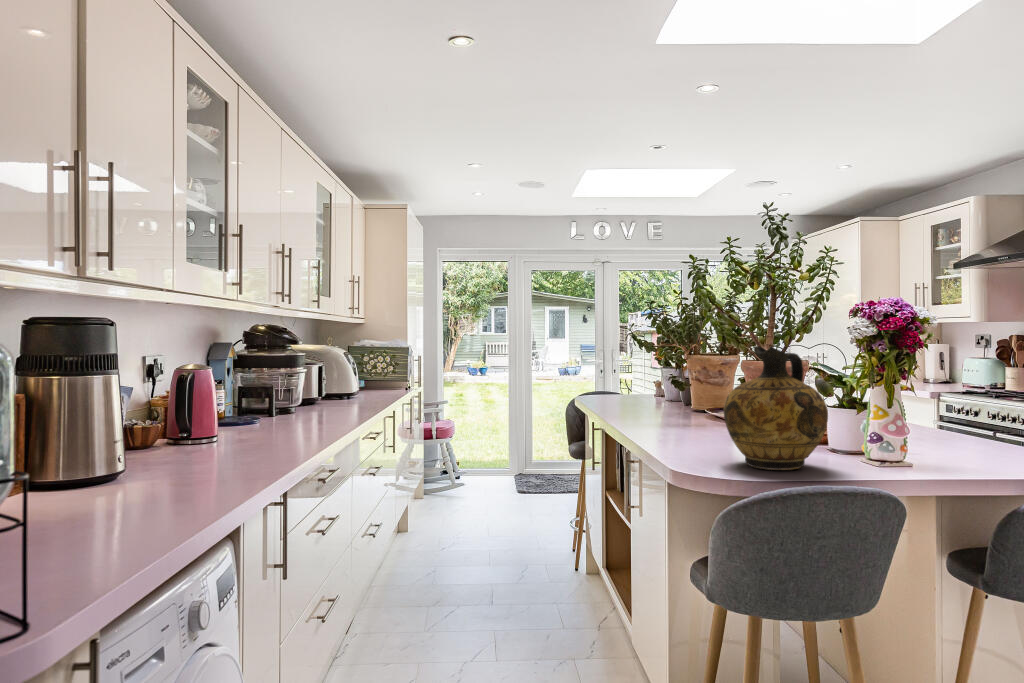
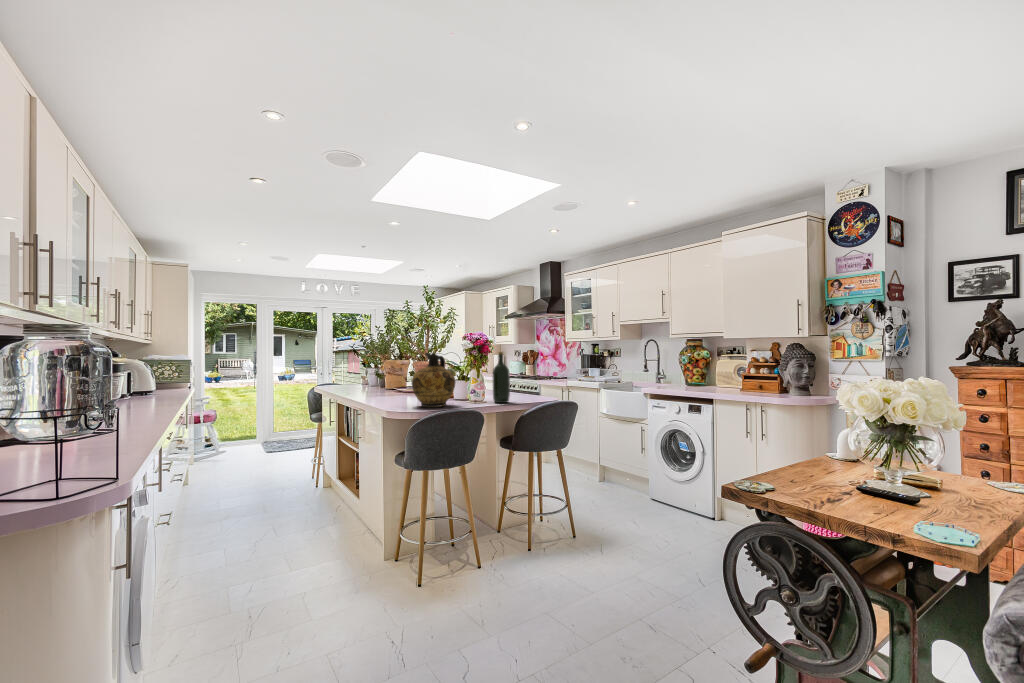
wine bottle: none [929,345,981,474] -> present [493,352,510,403]

